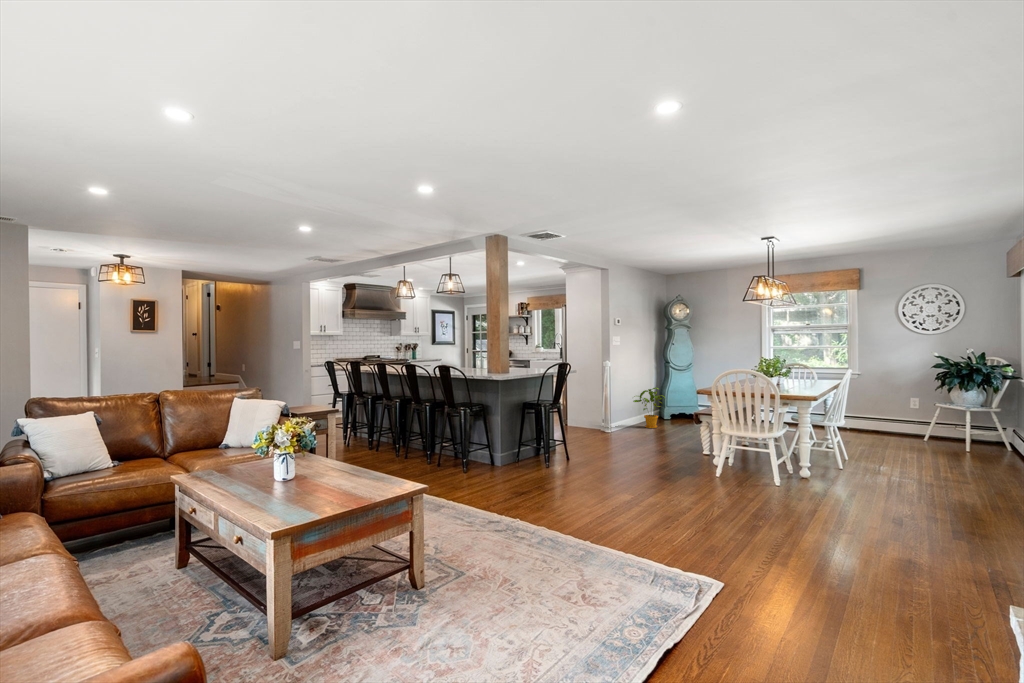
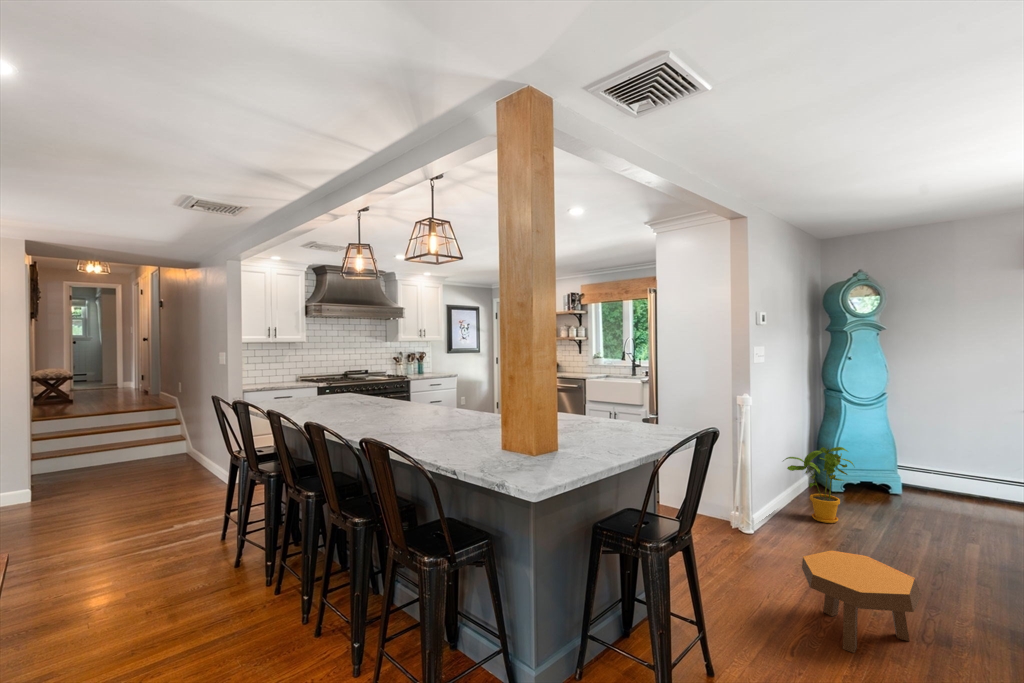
footstool: none [614,423,657,454] -> present [802,551,922,653]

